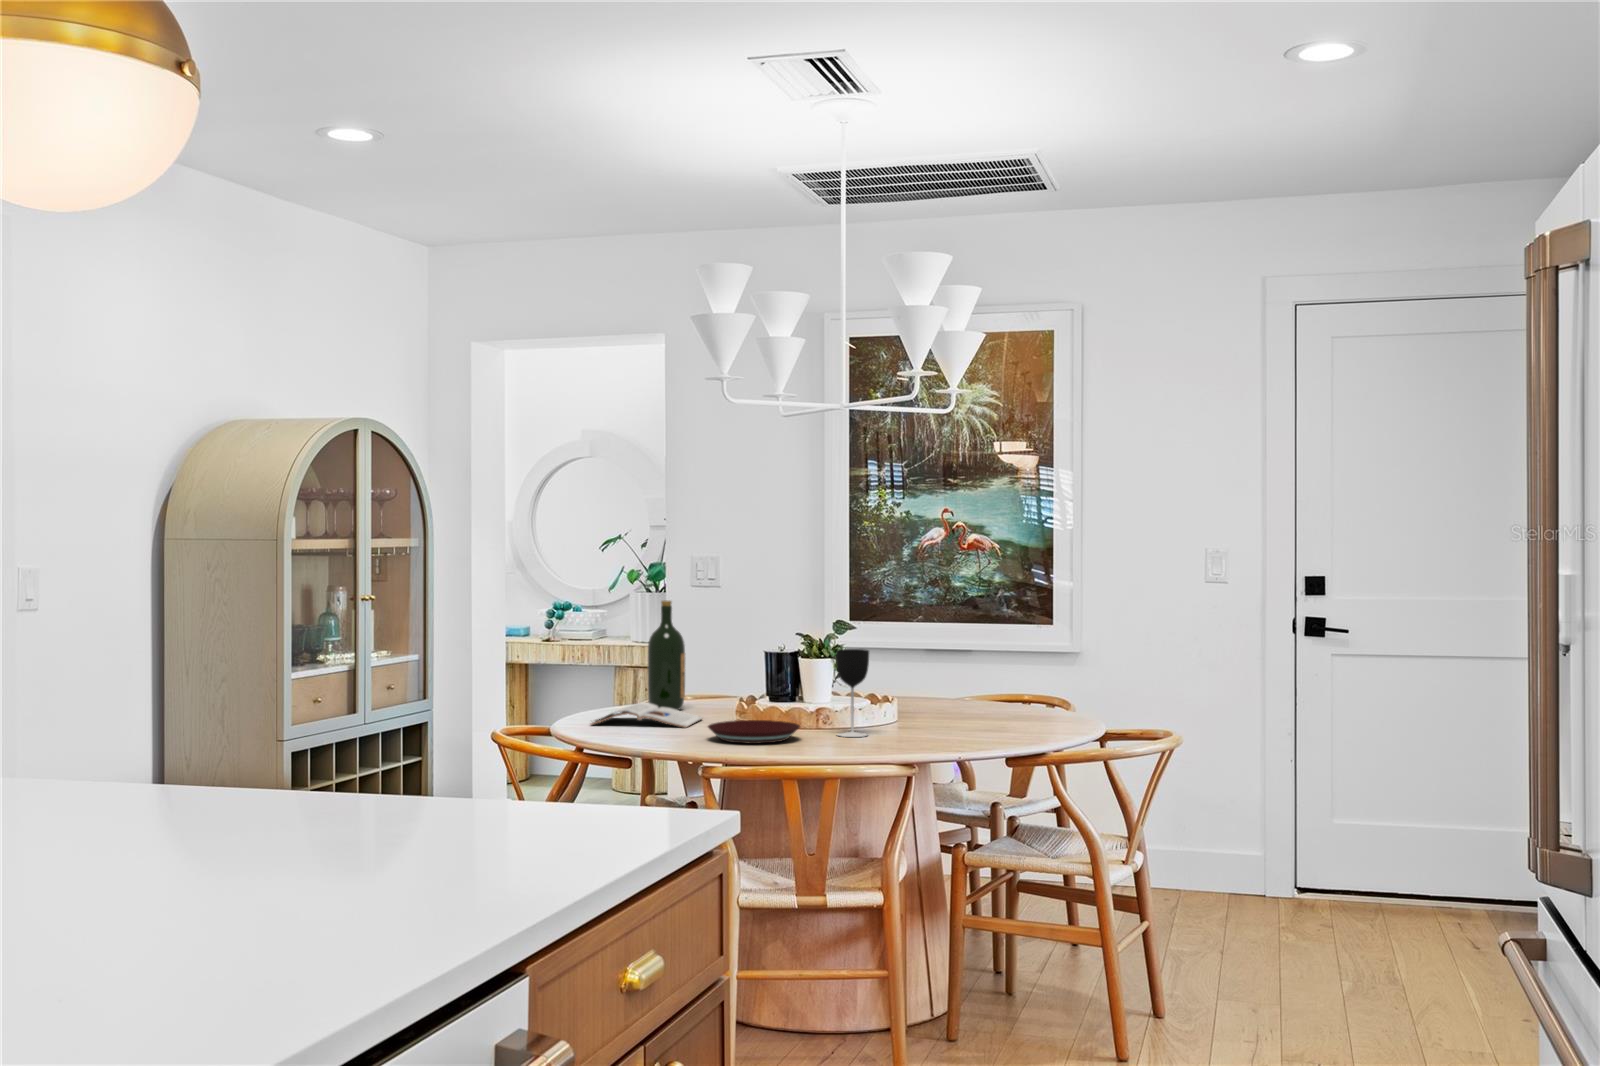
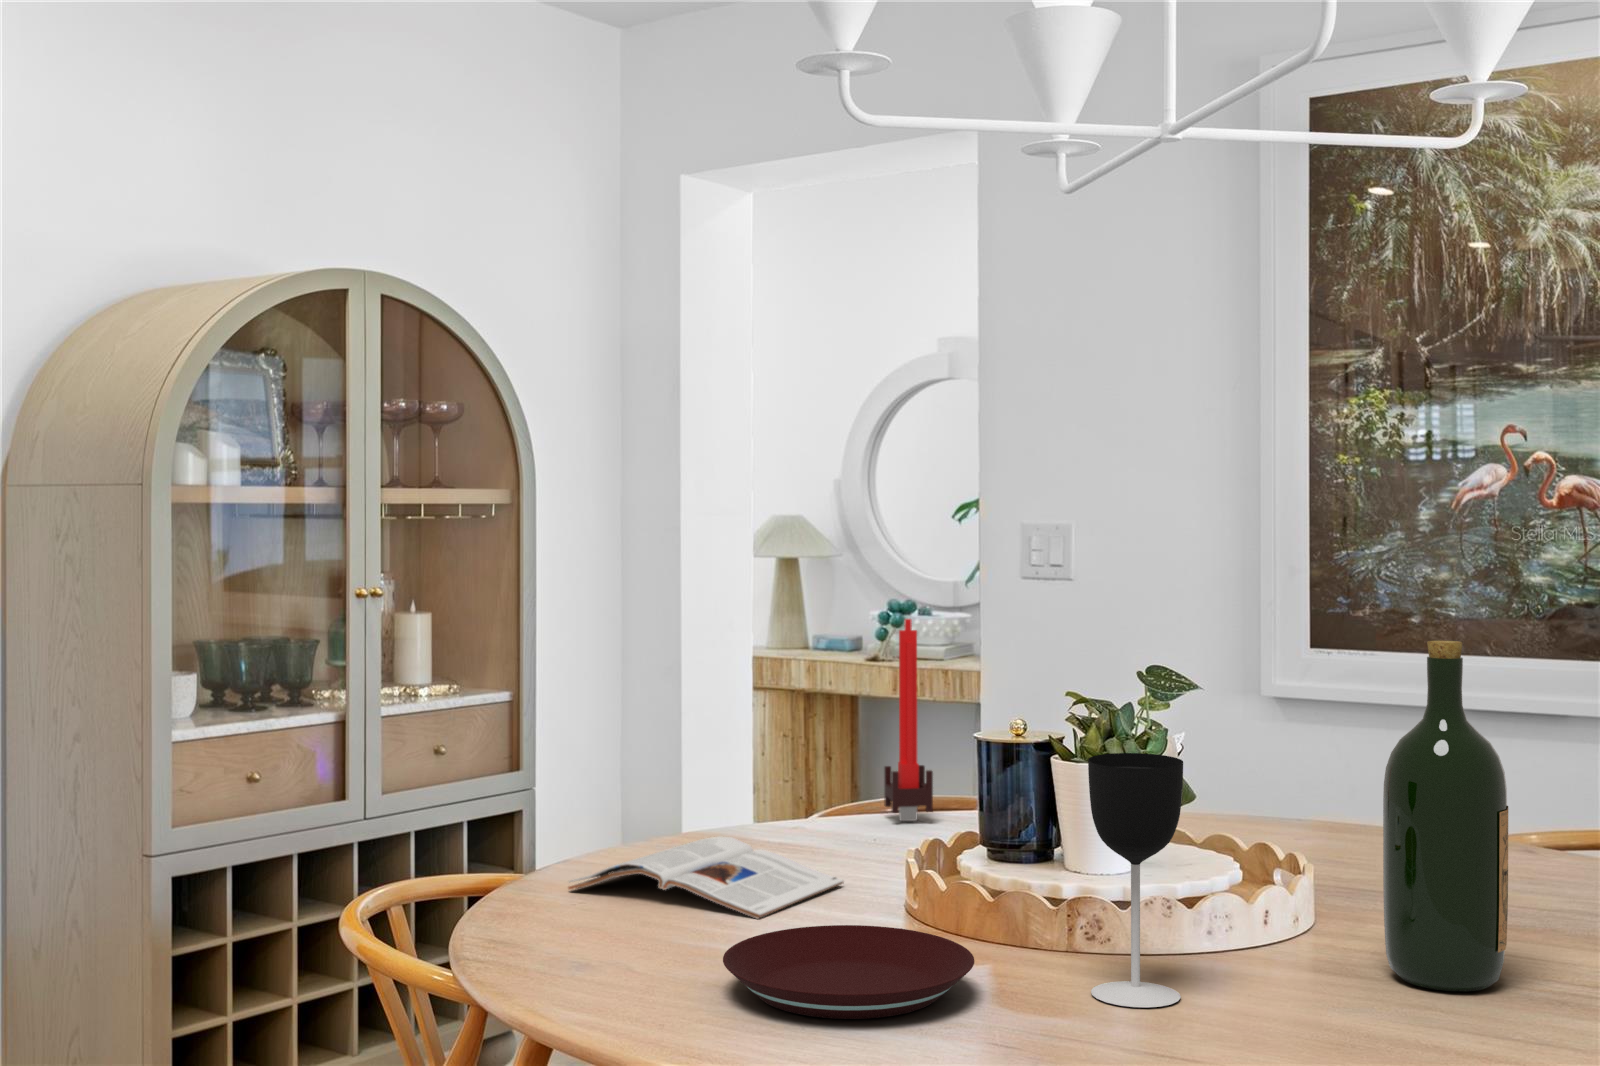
wine bottle: present [648,600,685,710] -> present [1383,640,1508,991]
candle: none [682,605,708,703] -> present [884,619,933,821]

